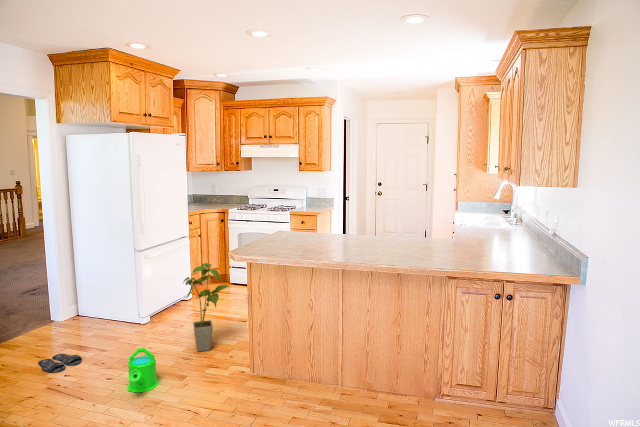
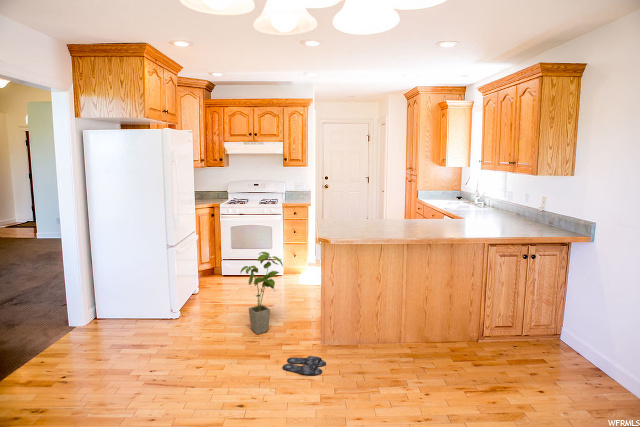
watering can: present [127,348,159,393] -> none [221,332,249,374]
slippers: present [38,354,82,372] -> present [282,356,326,375]

